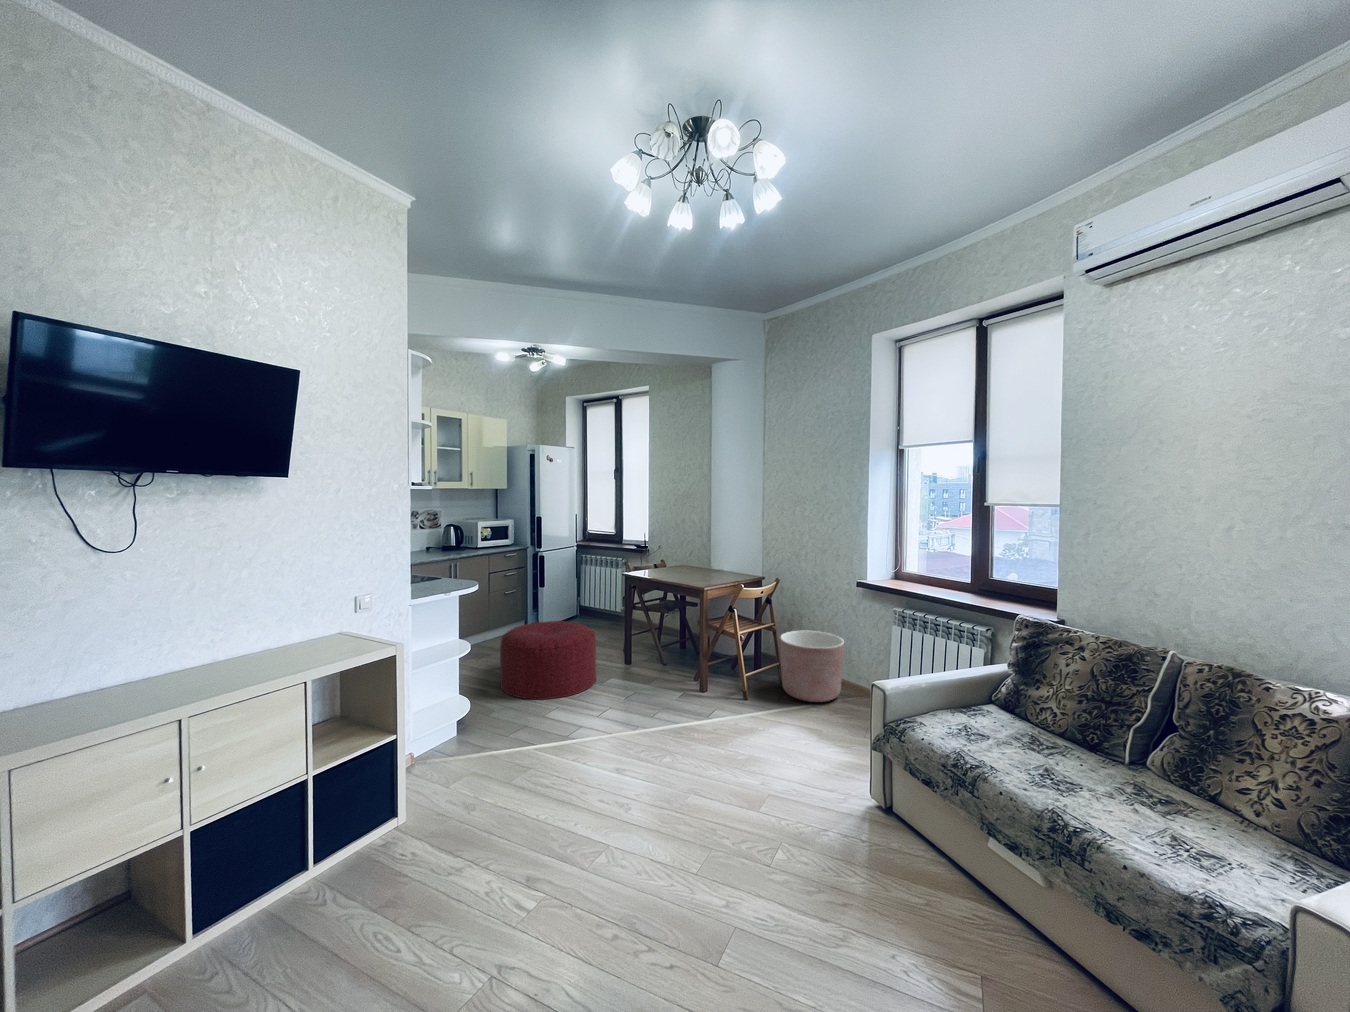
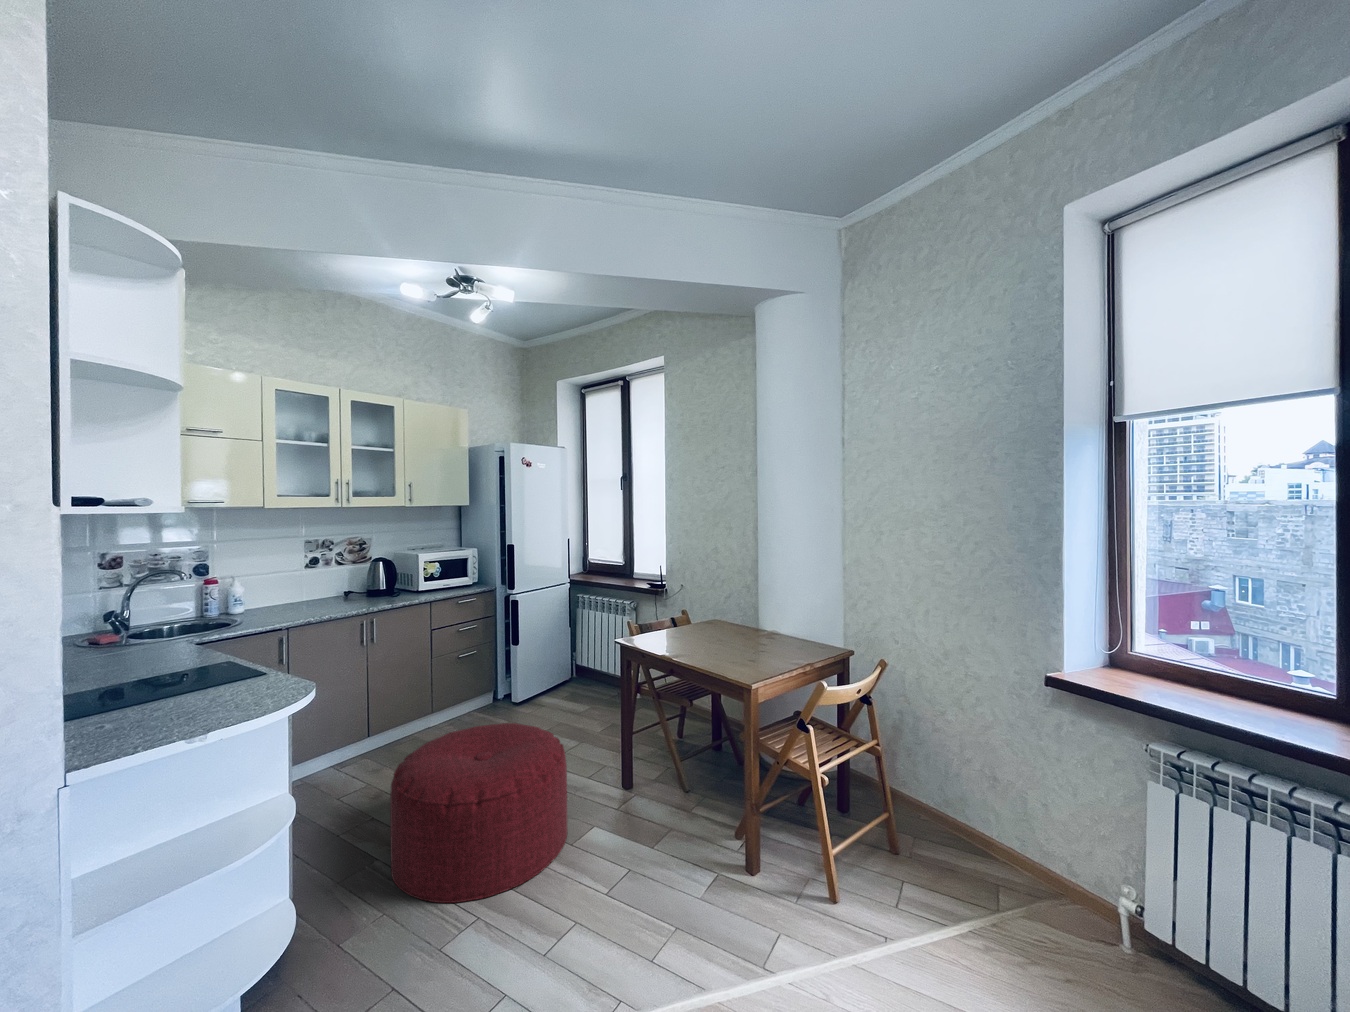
planter: present [781,631,844,702] -> none [907,756,1045,928]

